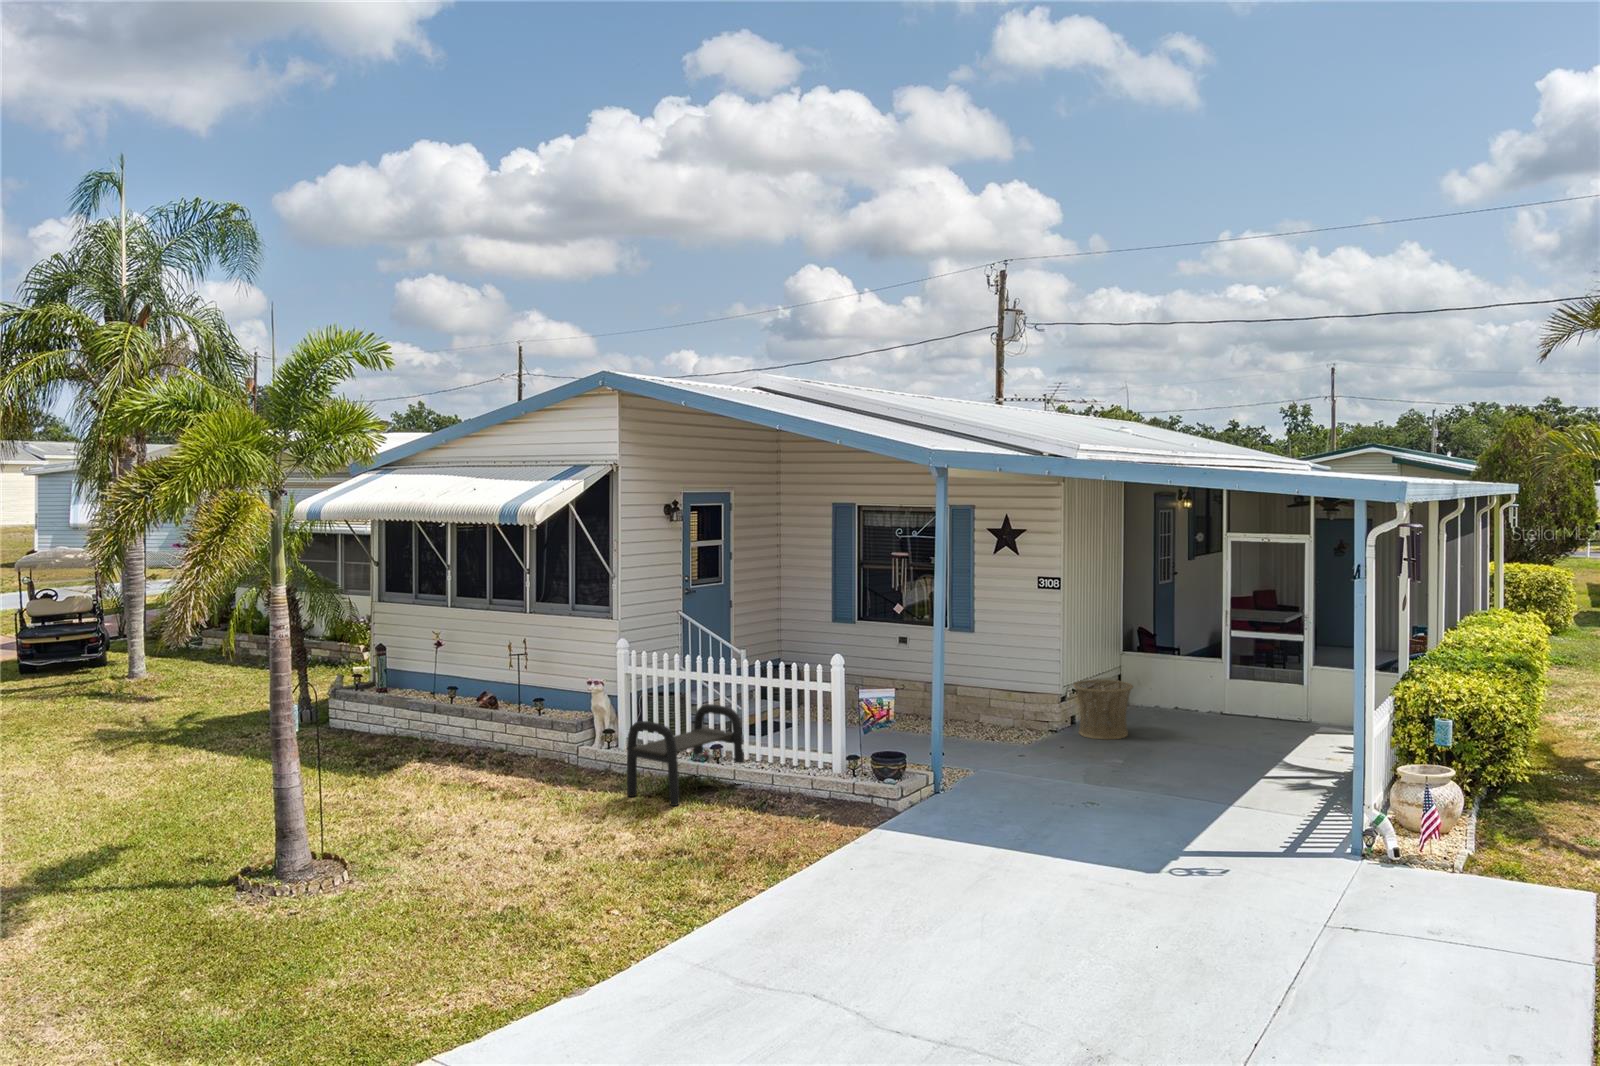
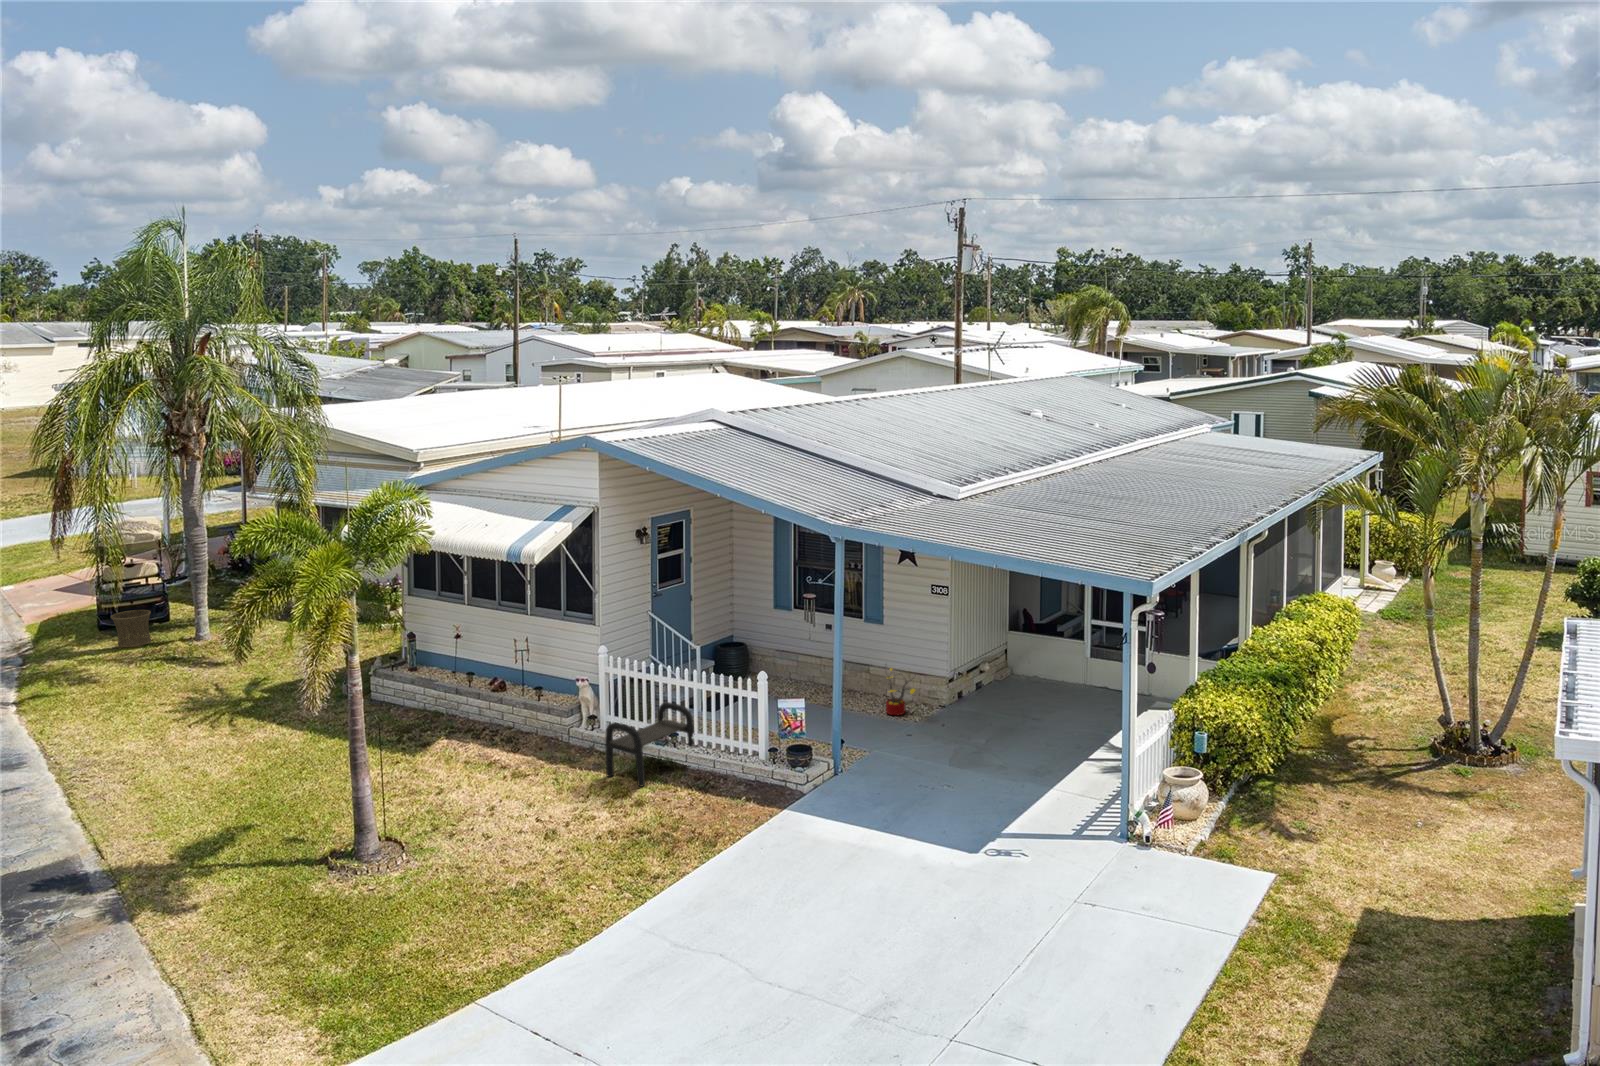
decorative plant: none [977,674,1020,739] -> present [886,669,915,715]
basket: present [1074,680,1133,740] -> present [111,610,151,647]

